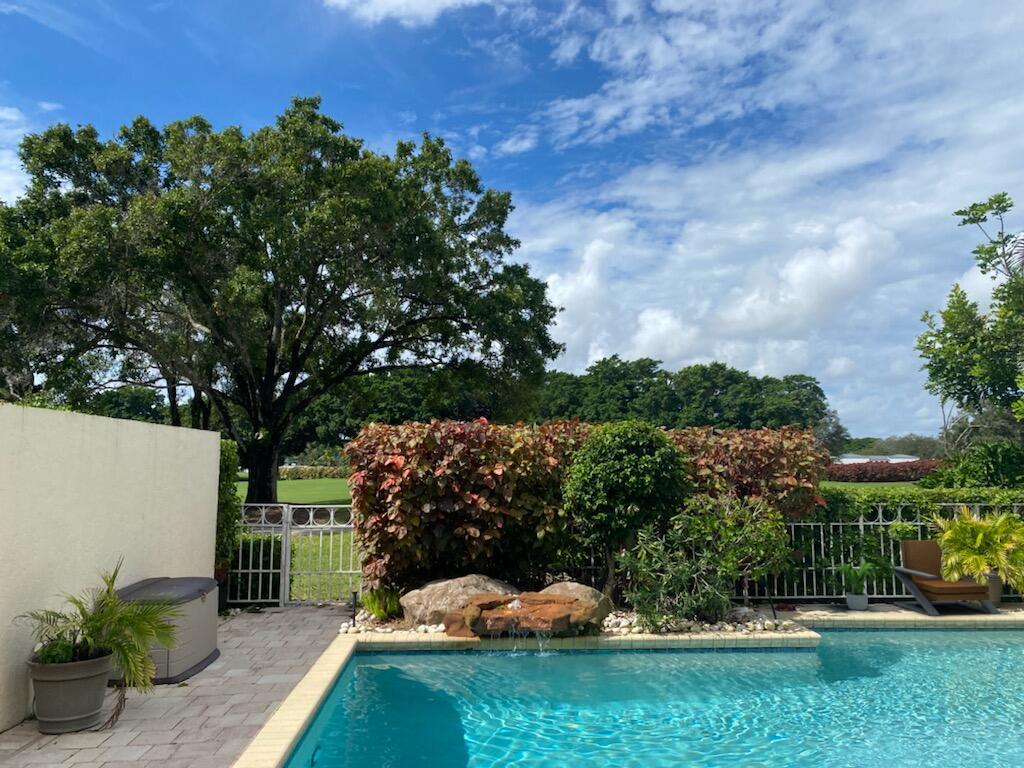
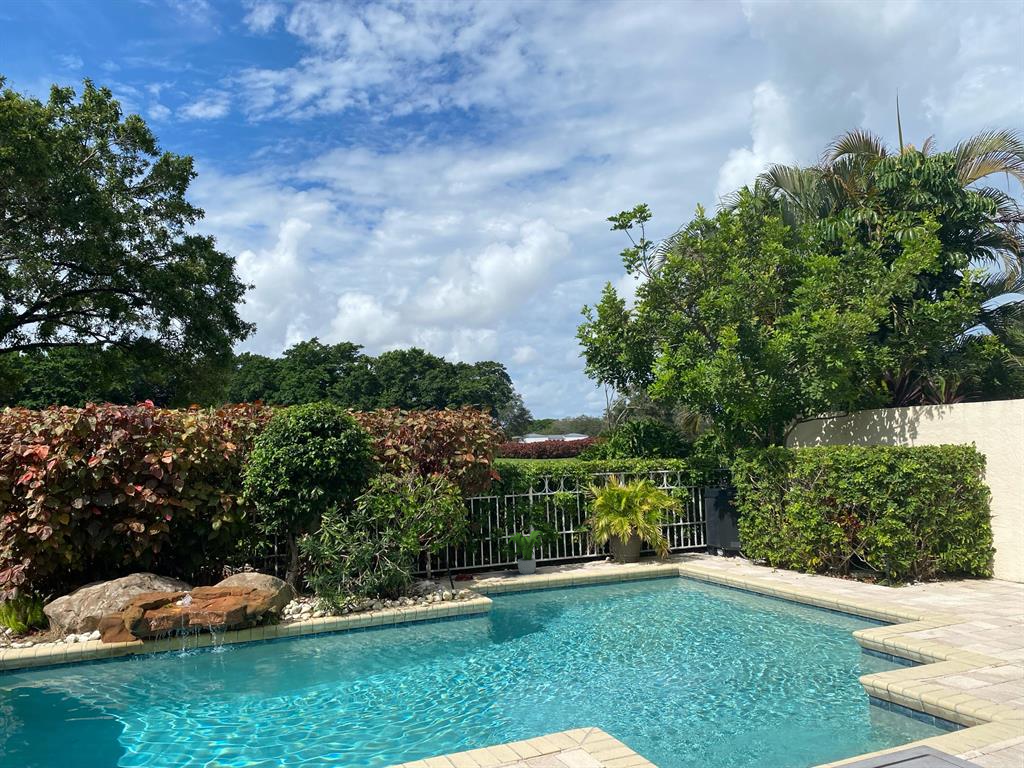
lounge chair: present [894,540,1000,616] -> none [555,506,638,573]

